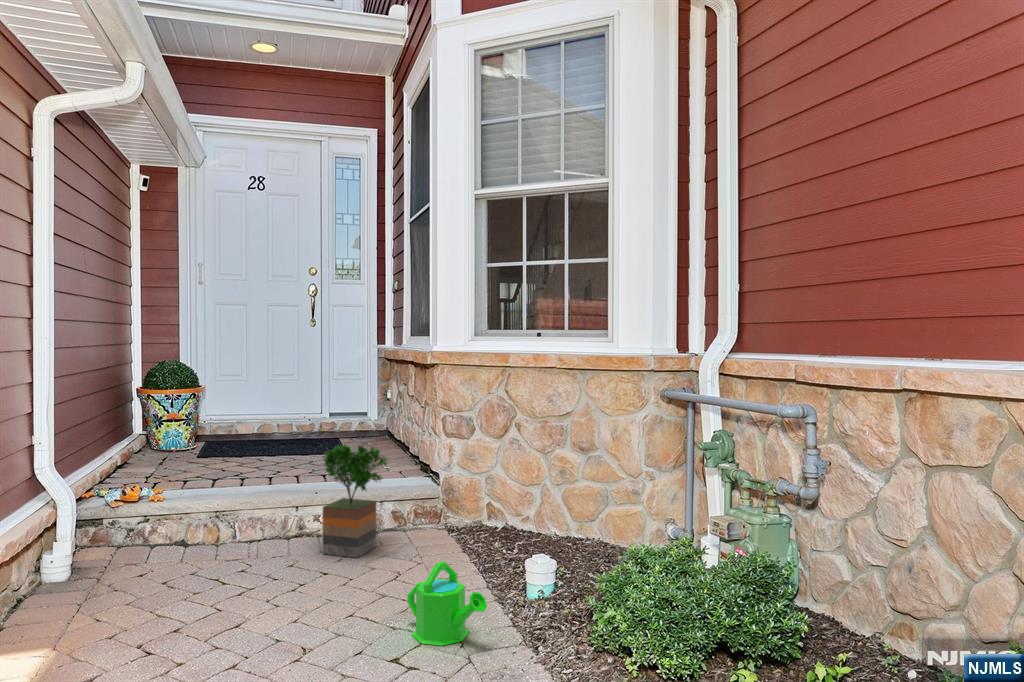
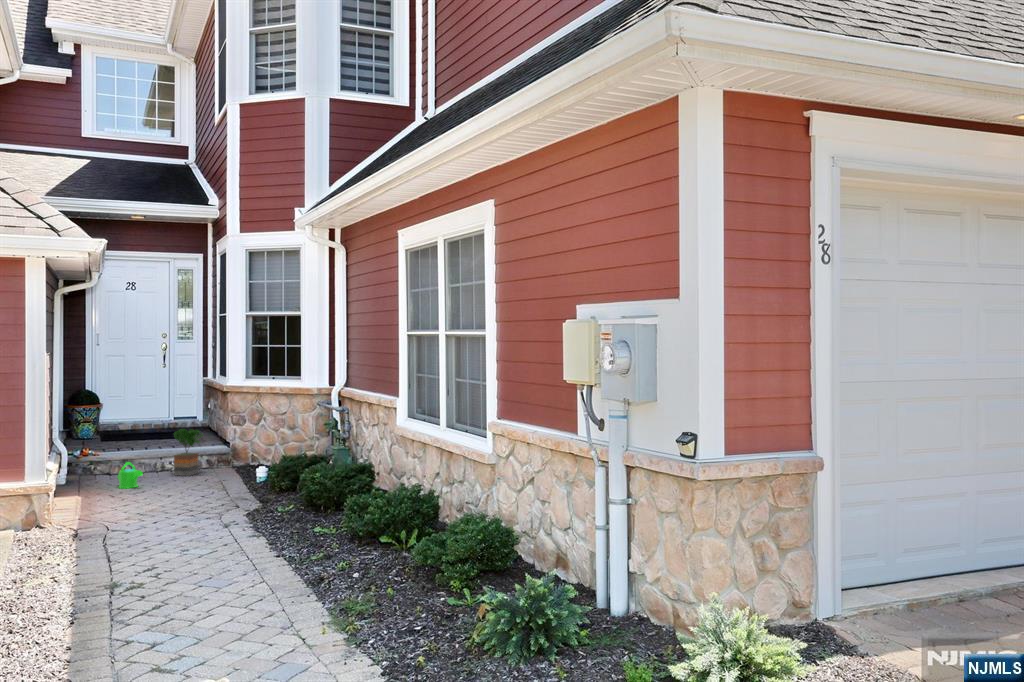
watering can: present [407,561,487,646] -> present [118,462,143,488]

